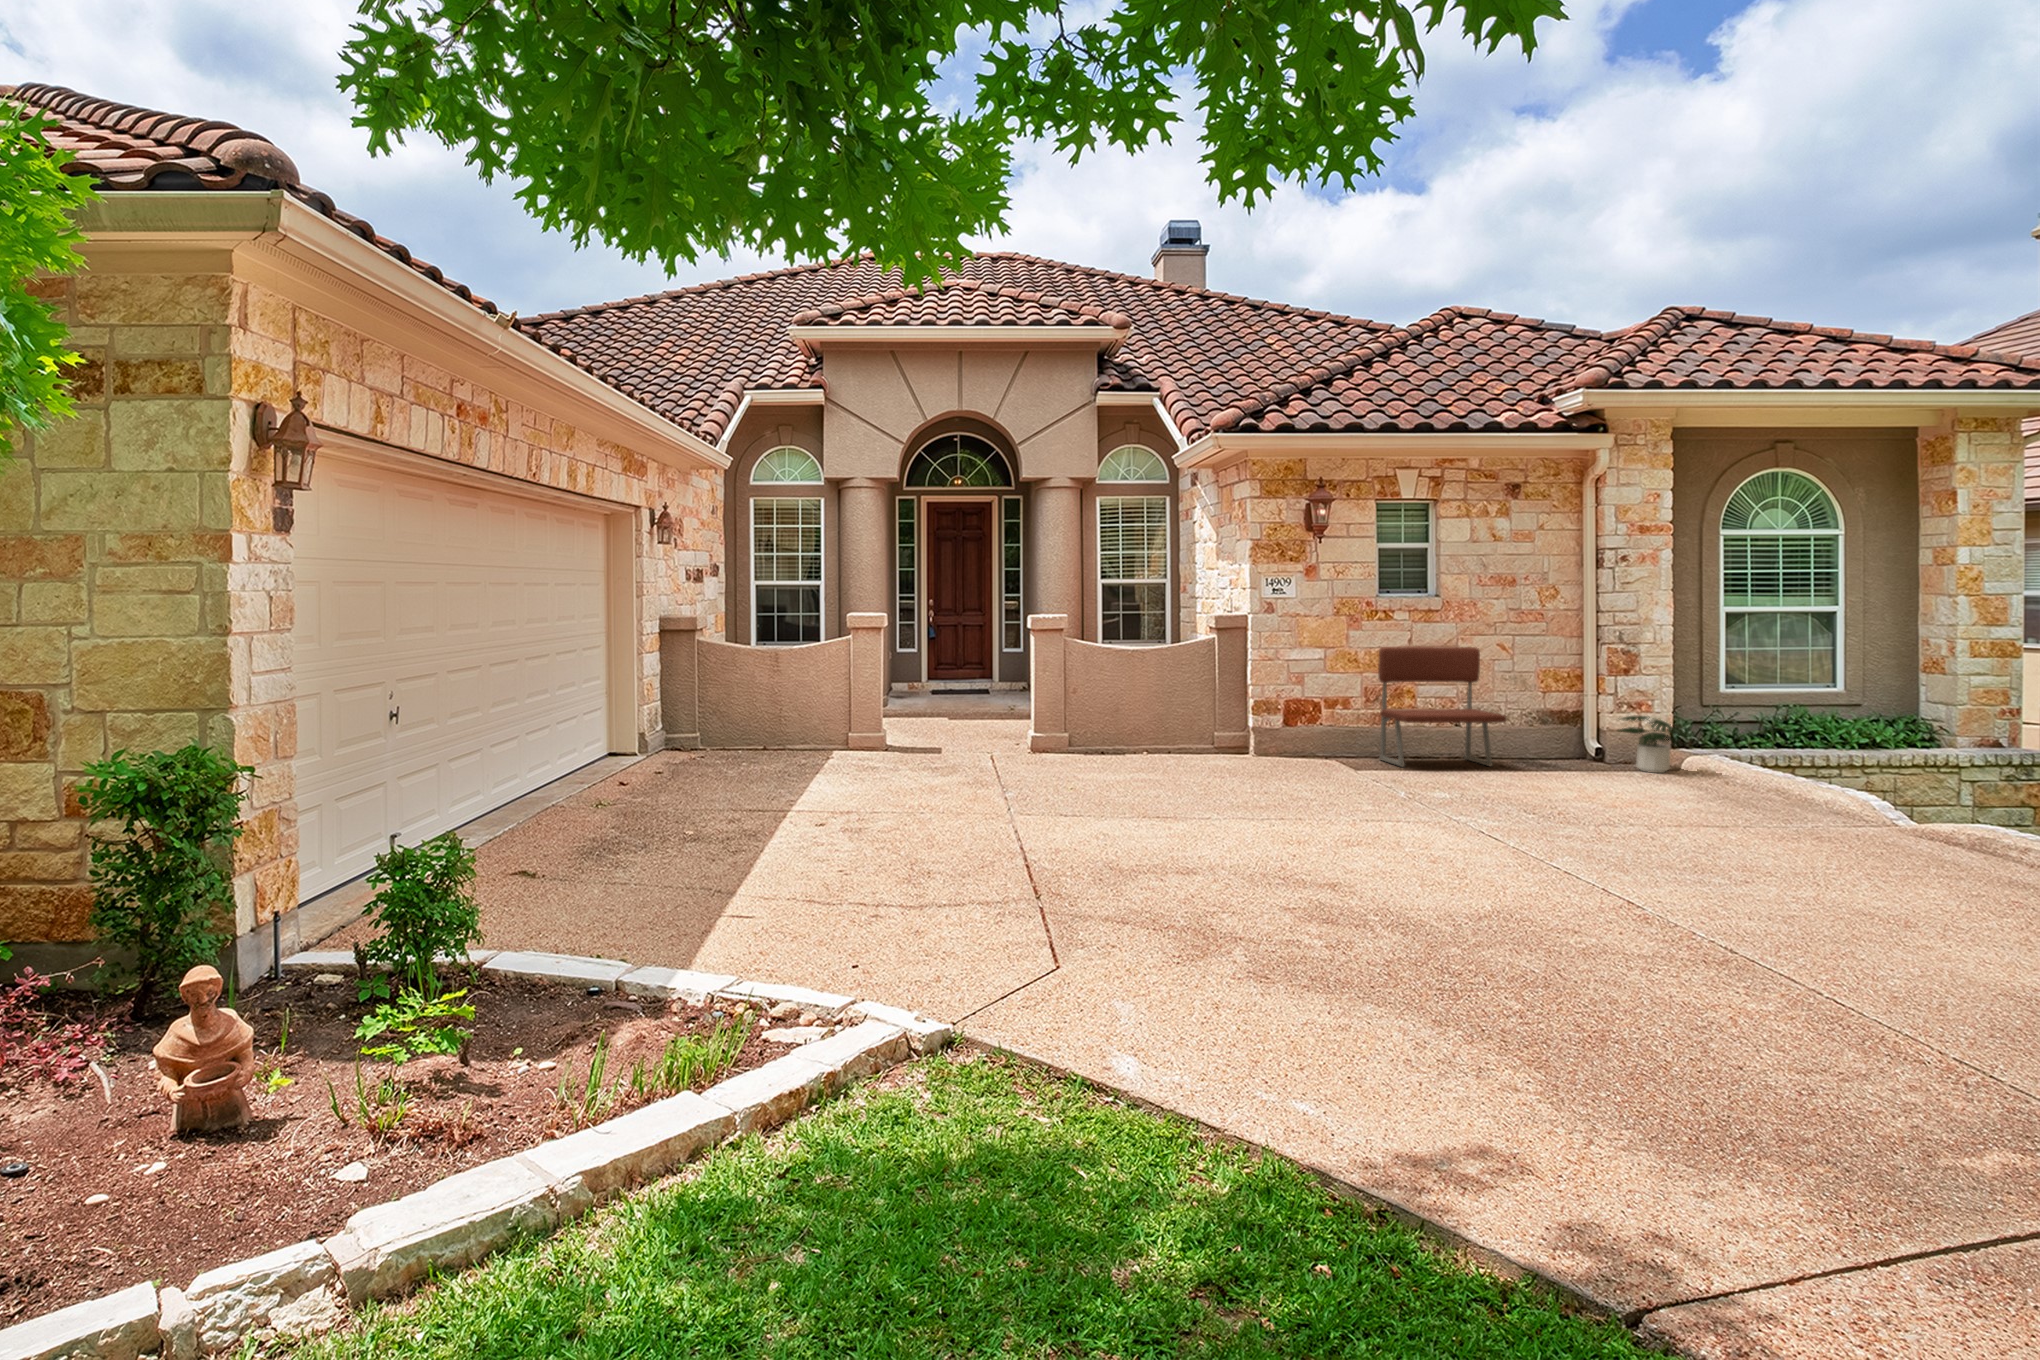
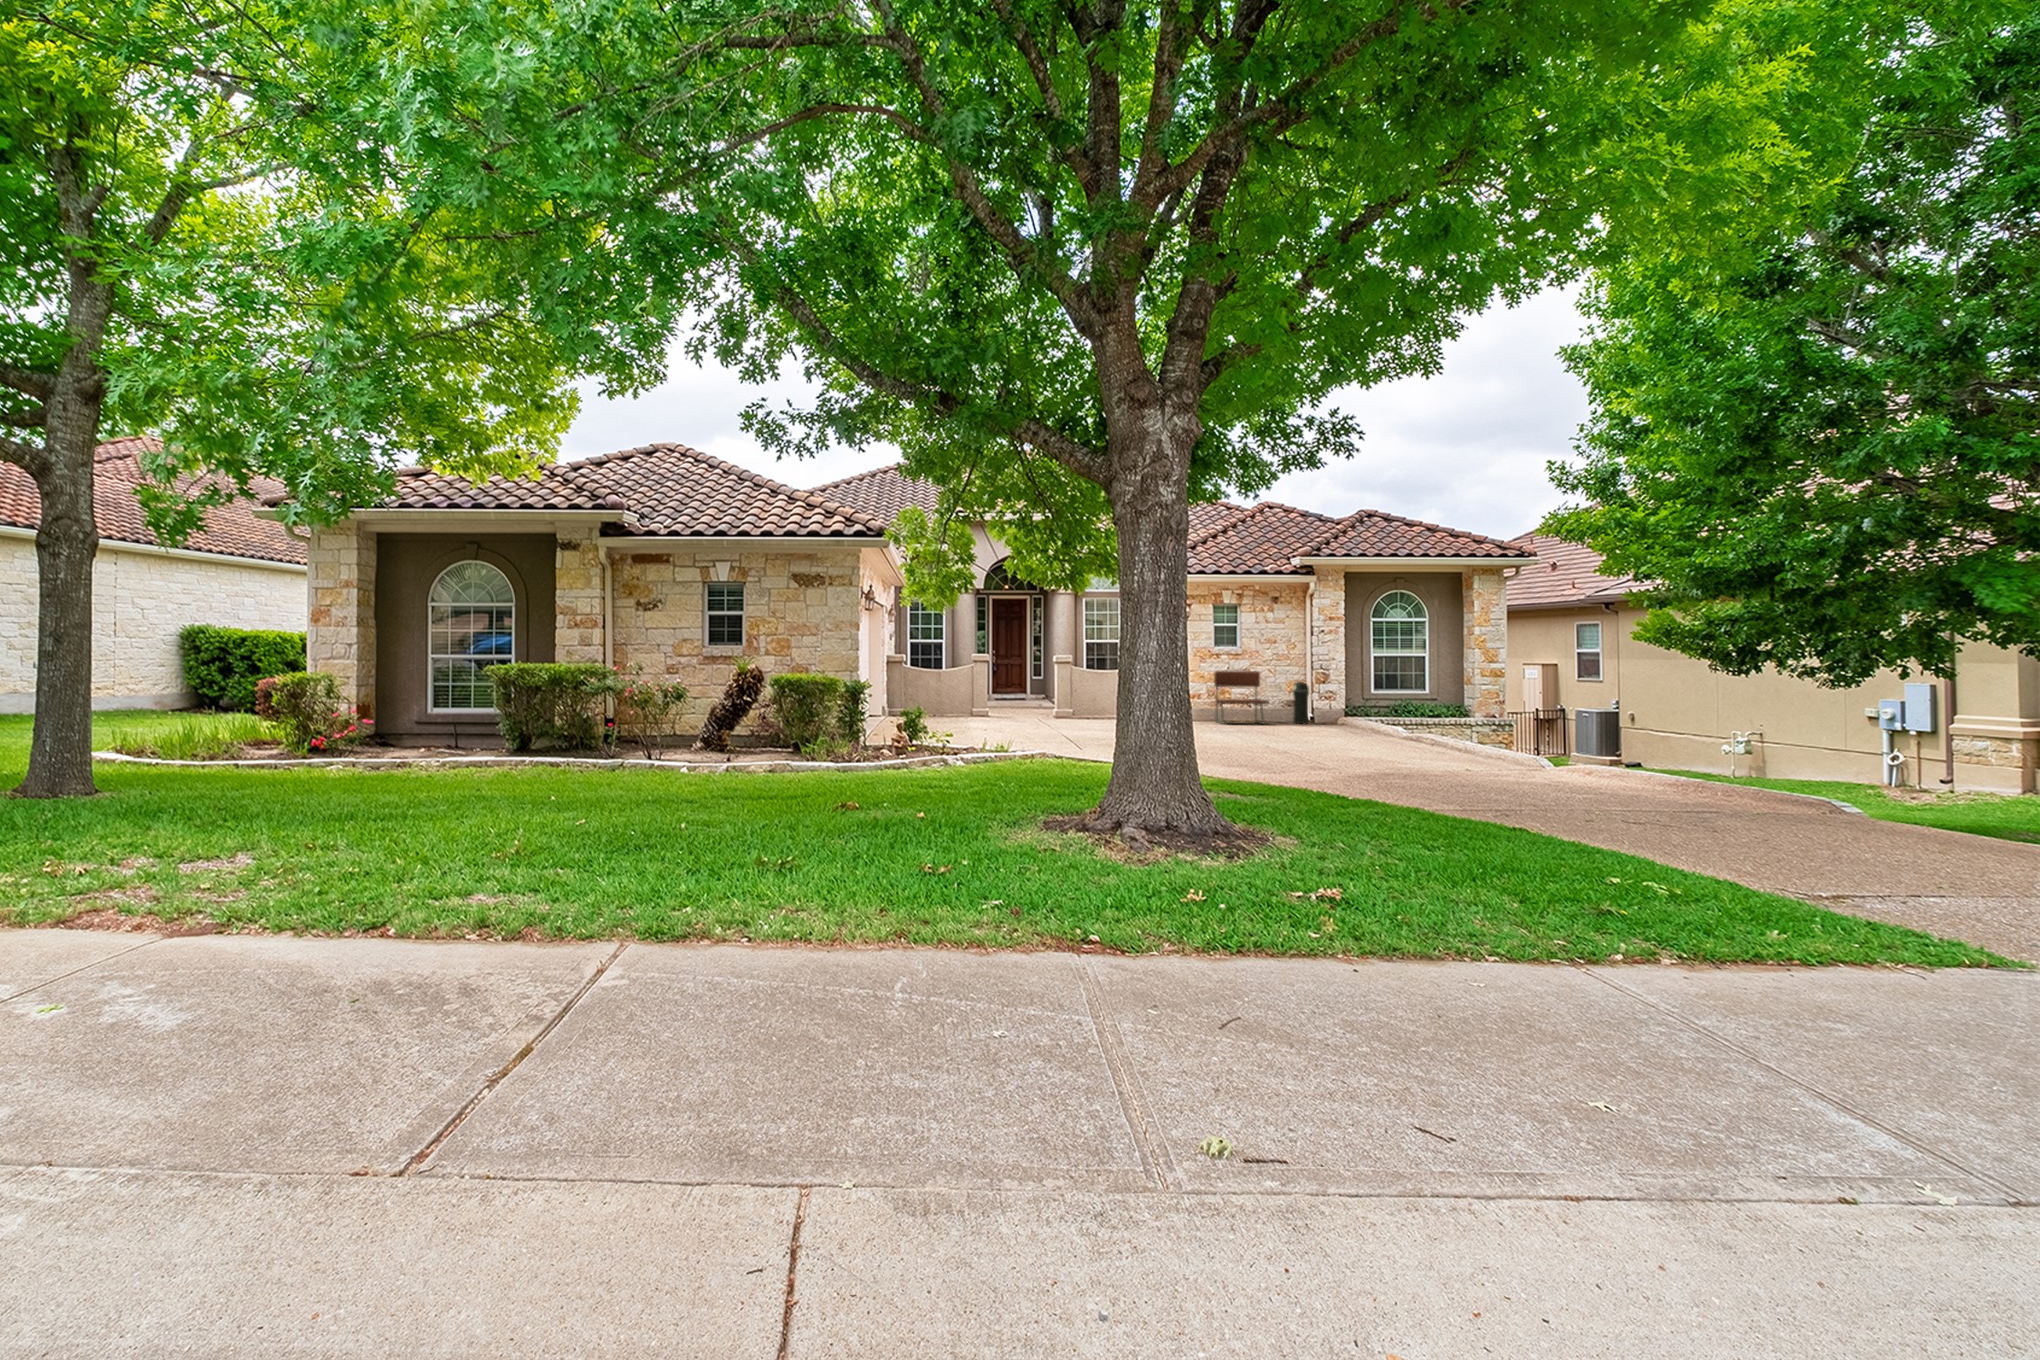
trash can: none [1550,669,1591,765] -> present [1293,681,1309,724]
potted plant: present [1618,716,1691,773] -> none [1319,702,1352,726]

